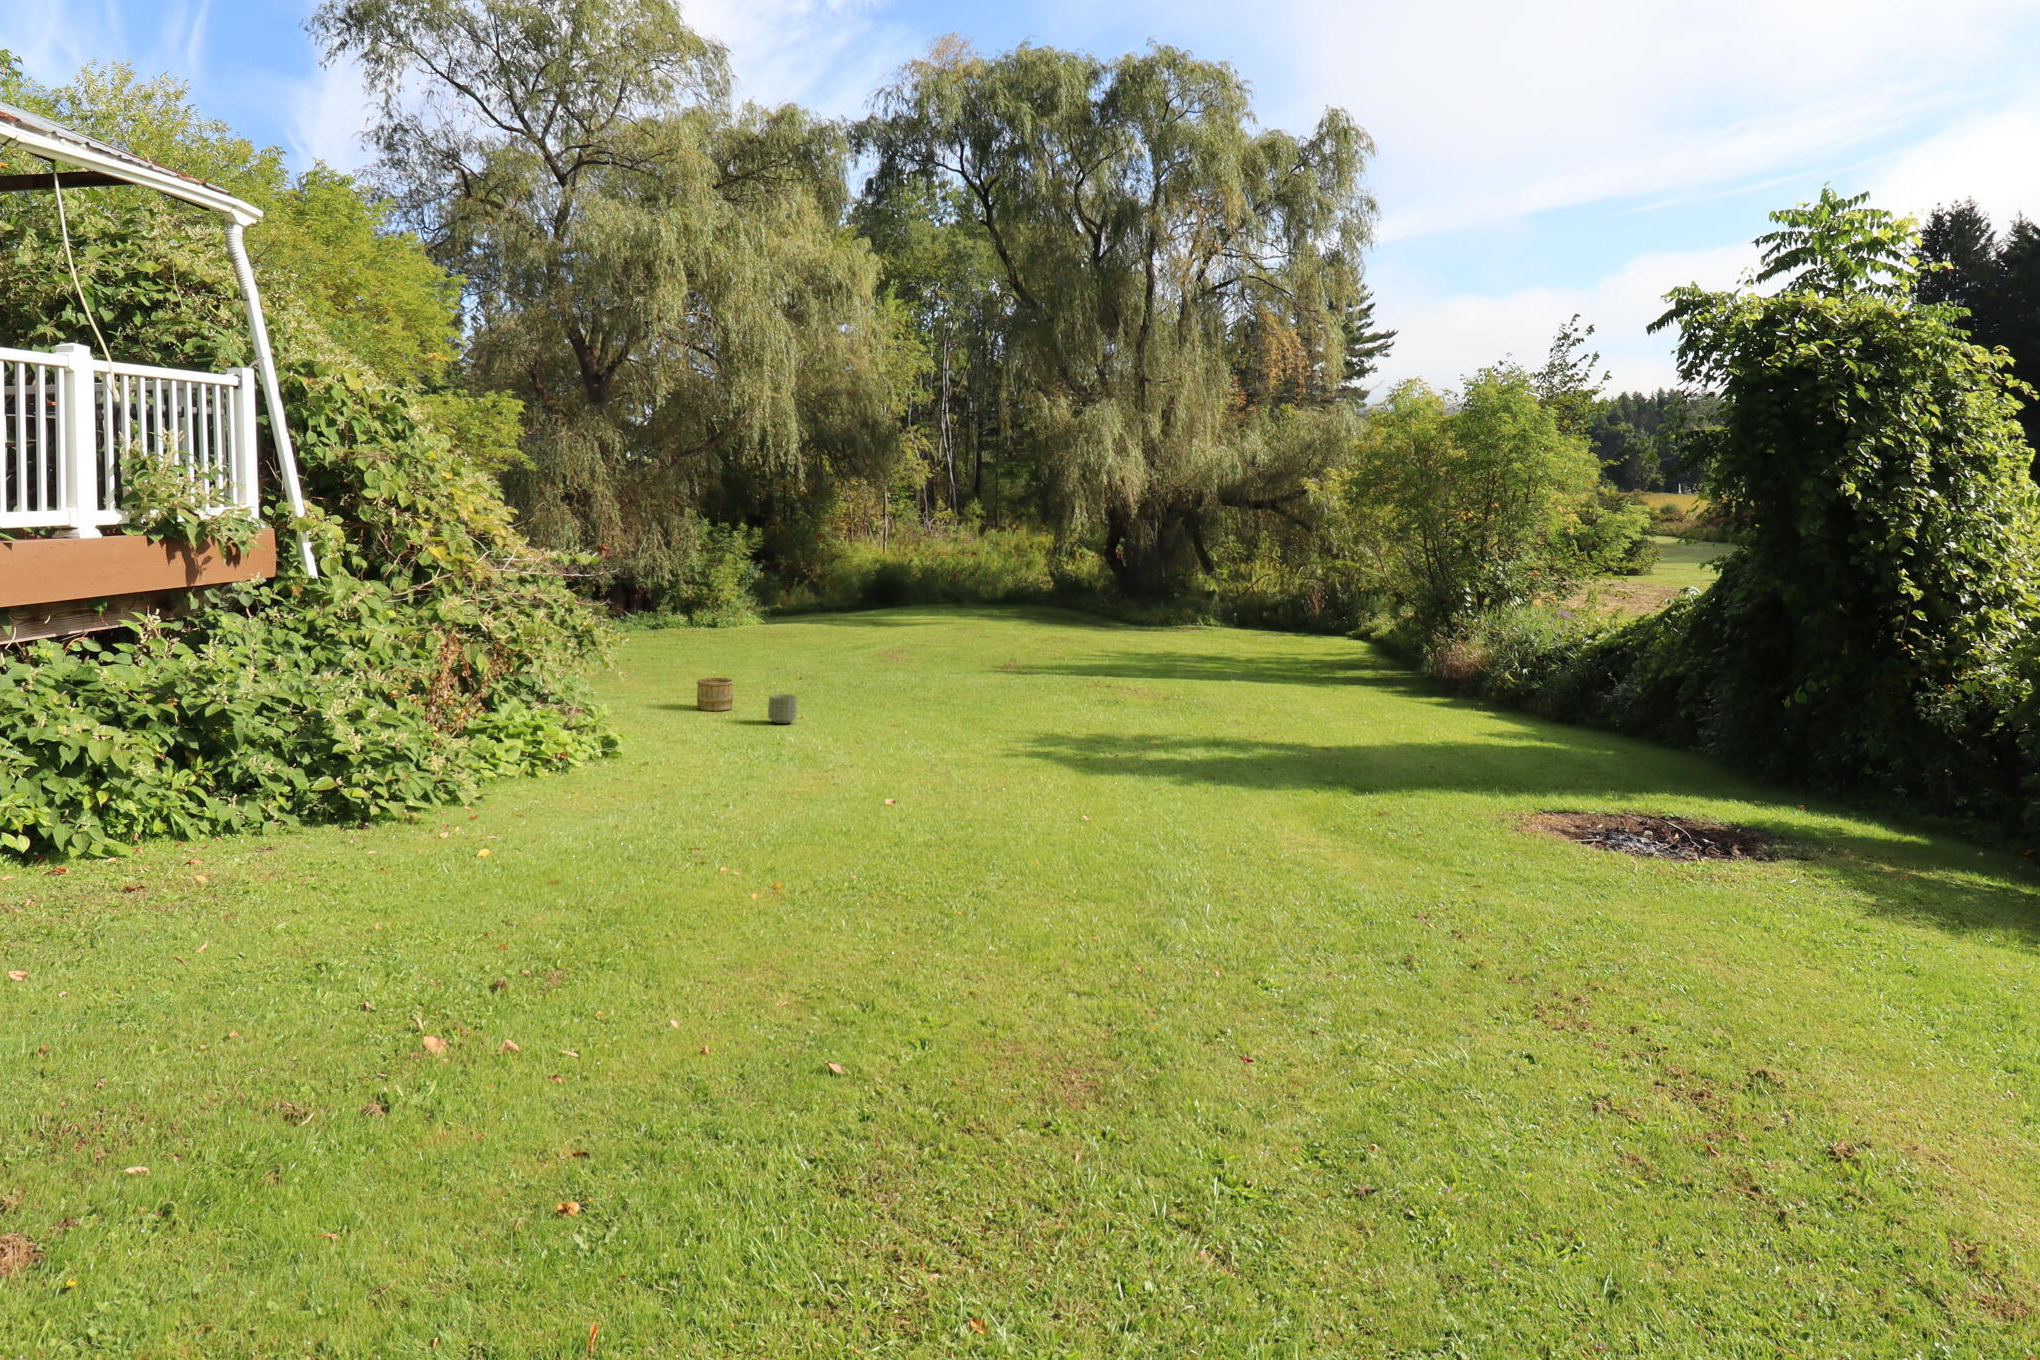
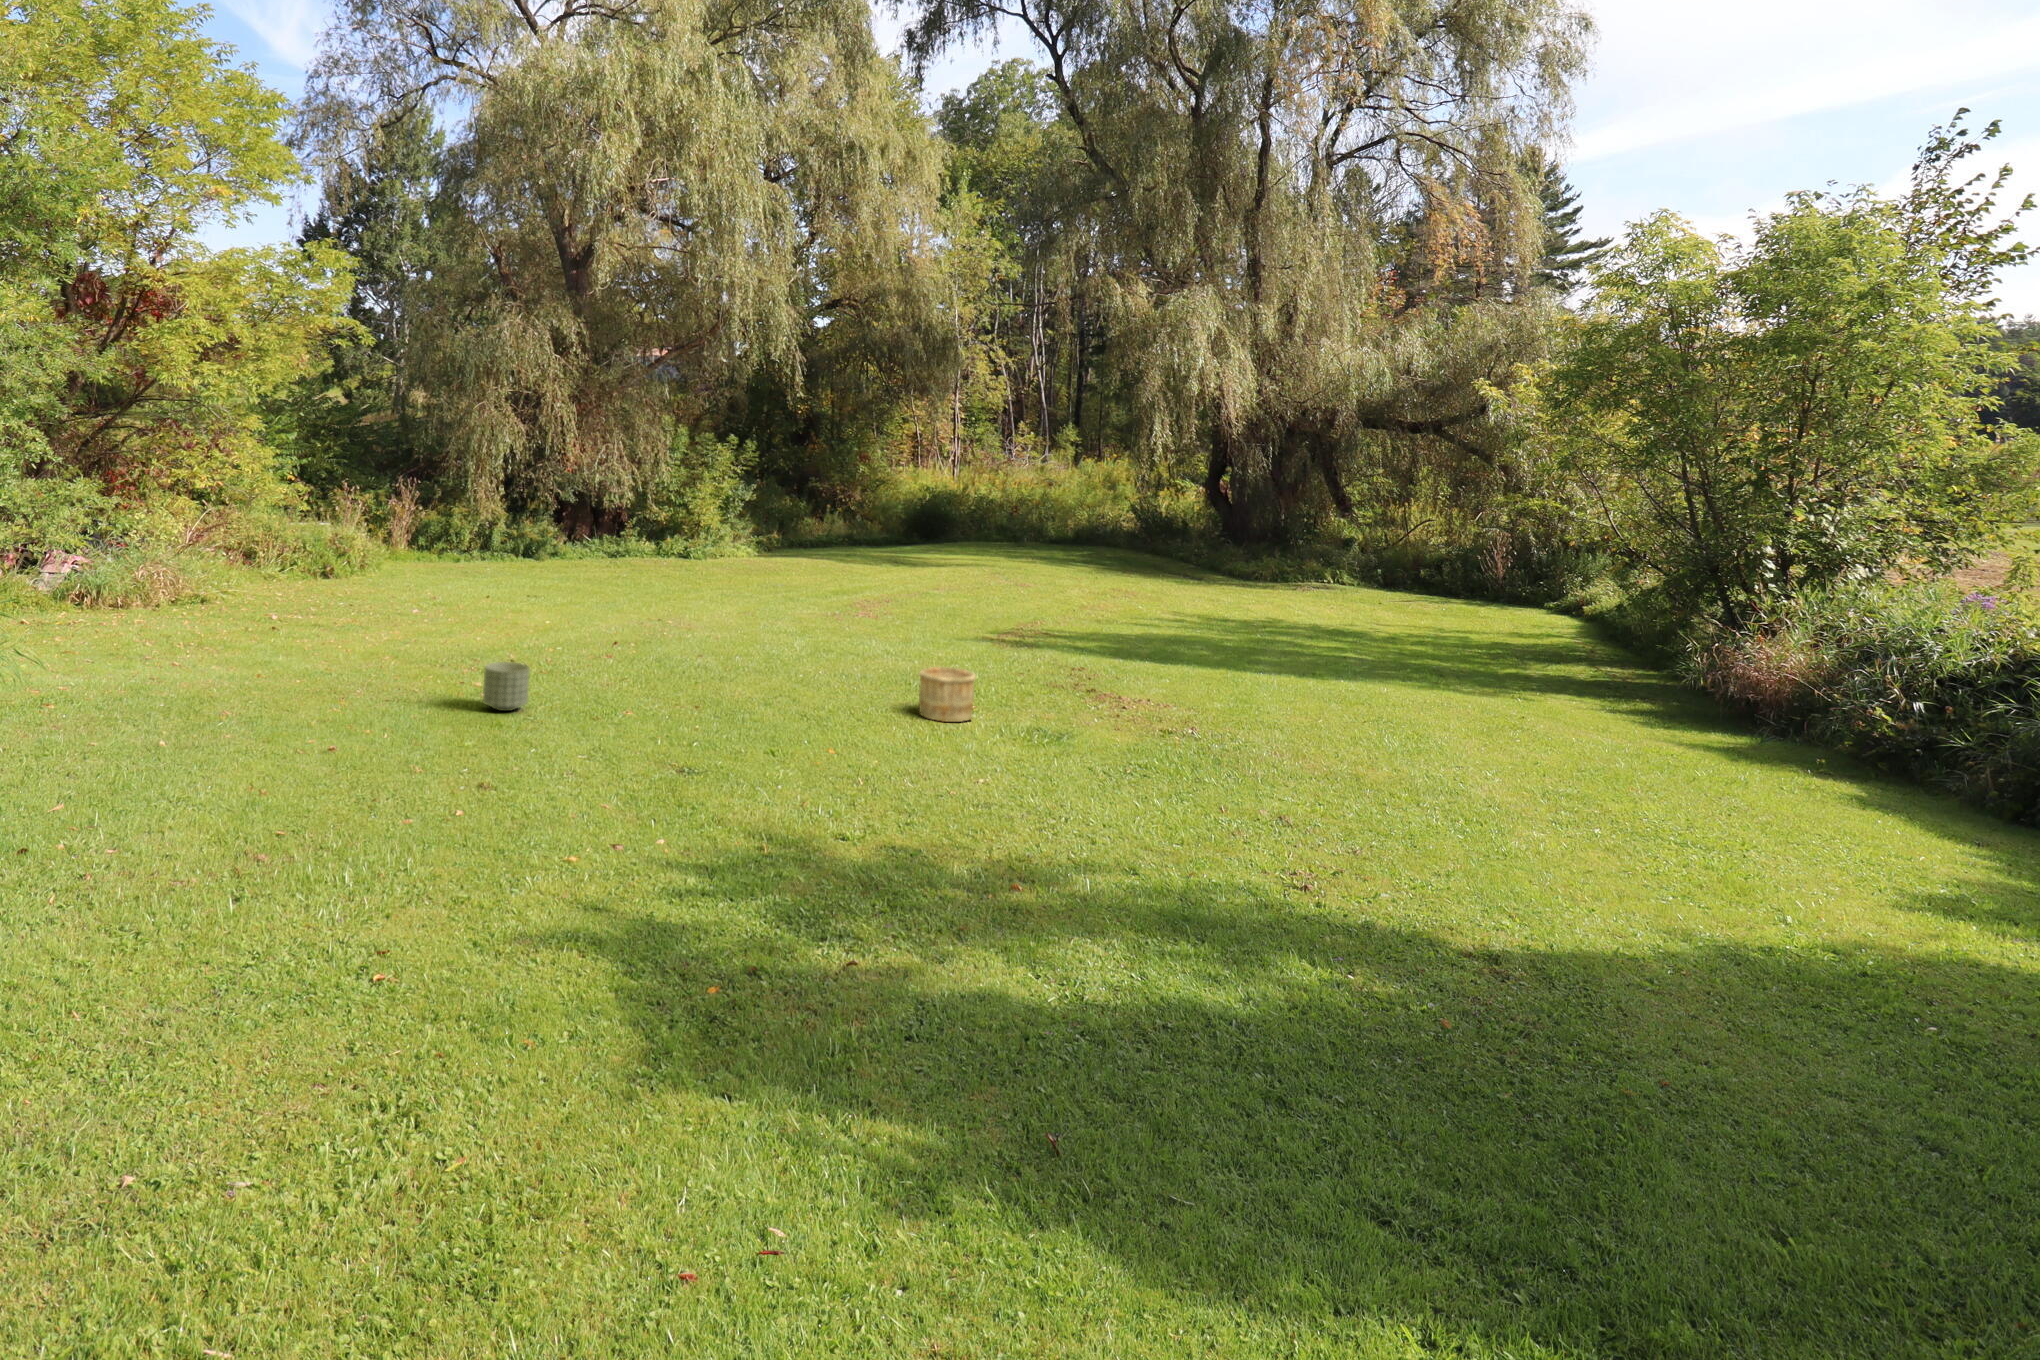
wooden bucket: present [696,678,734,711] -> present [919,667,976,722]

